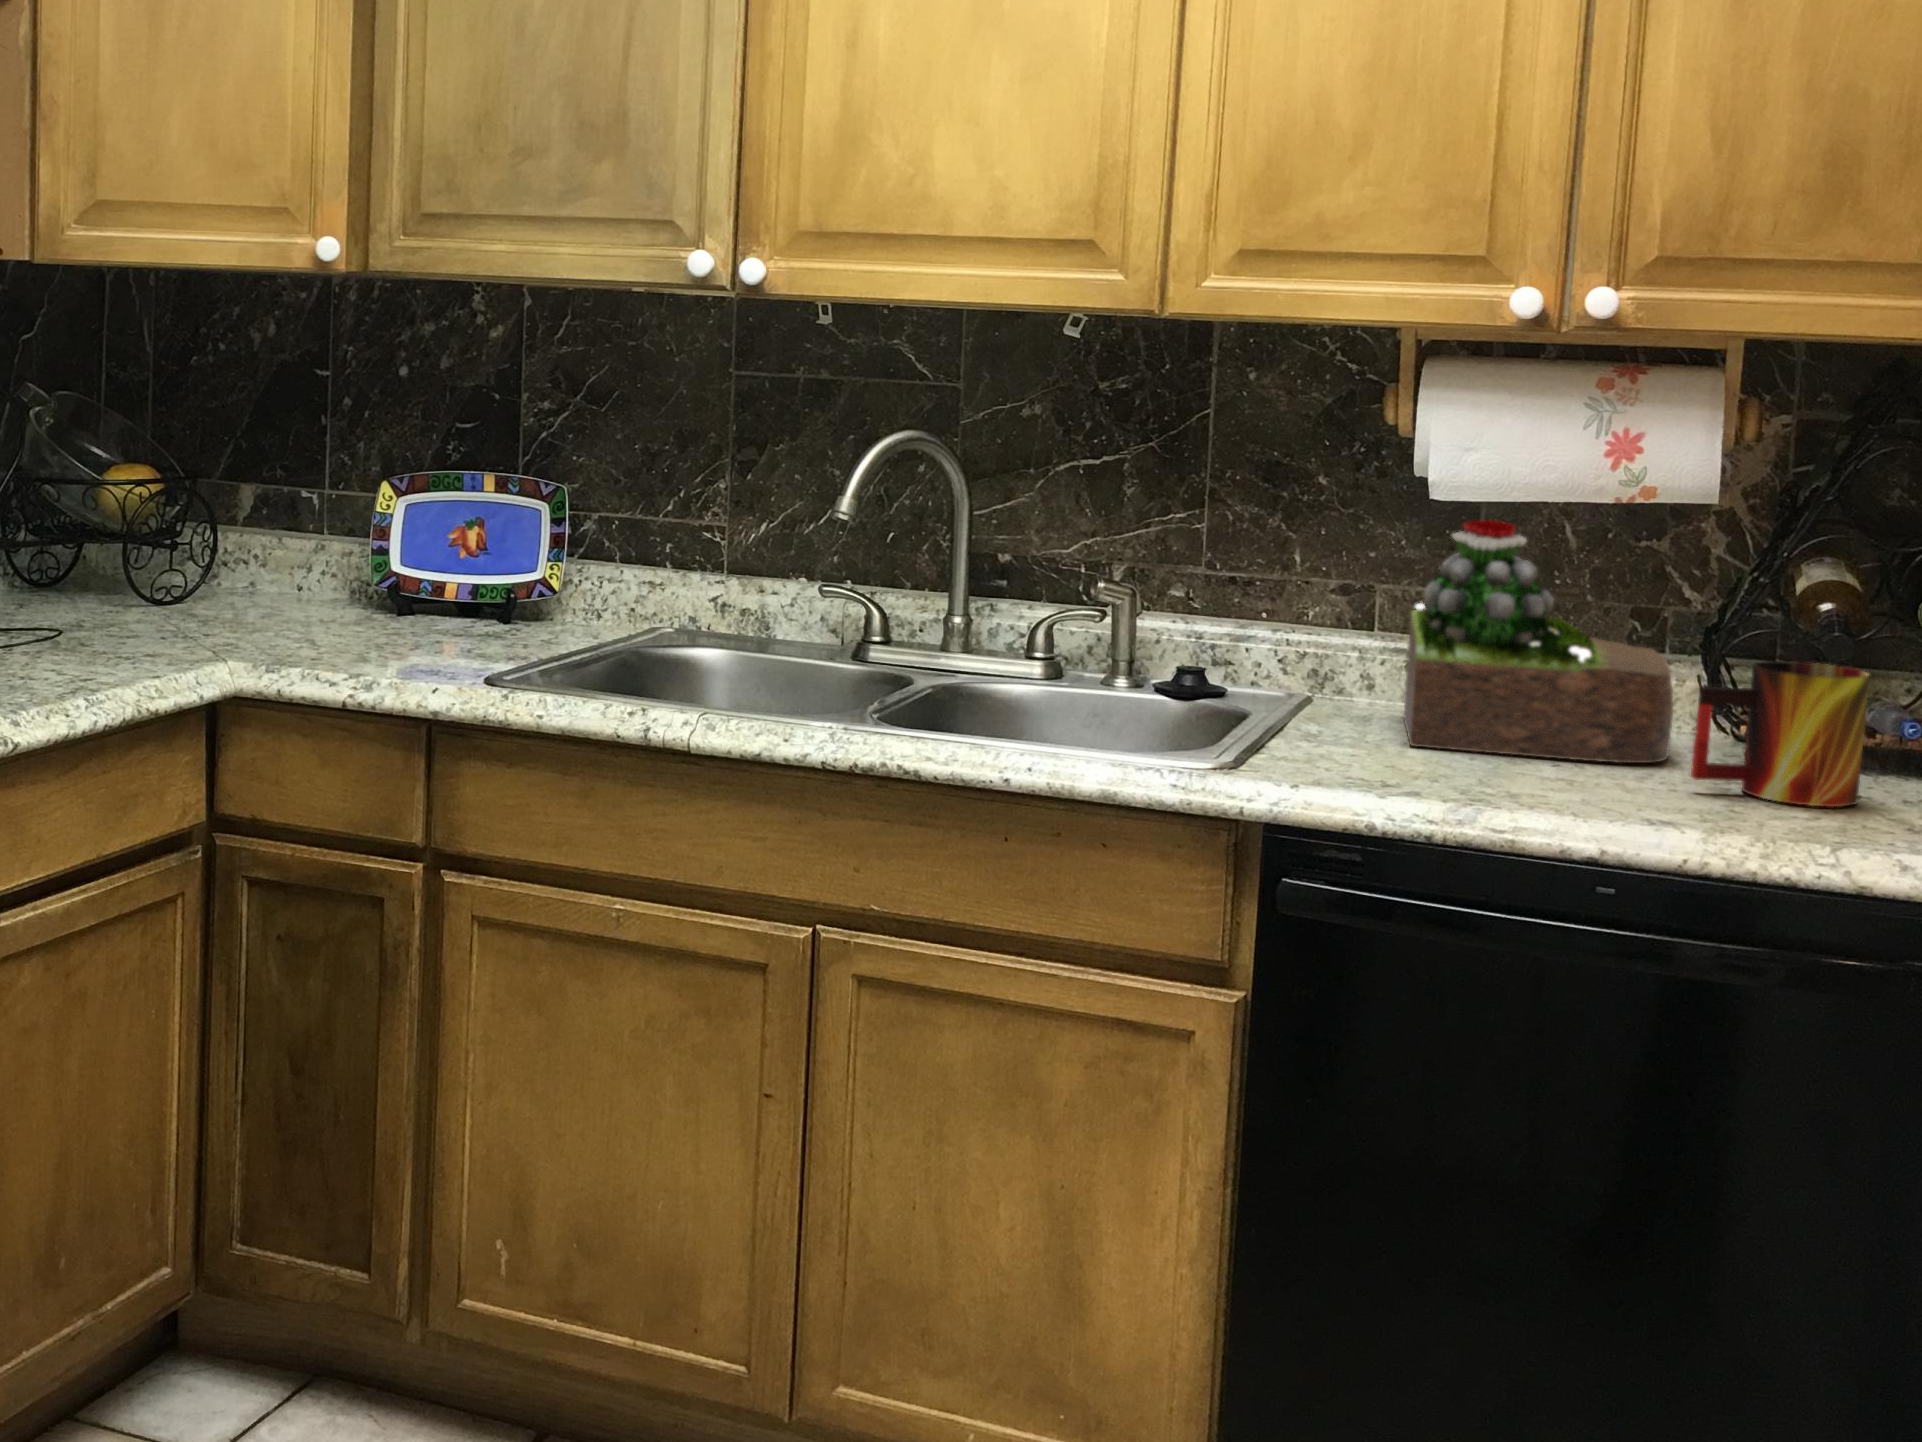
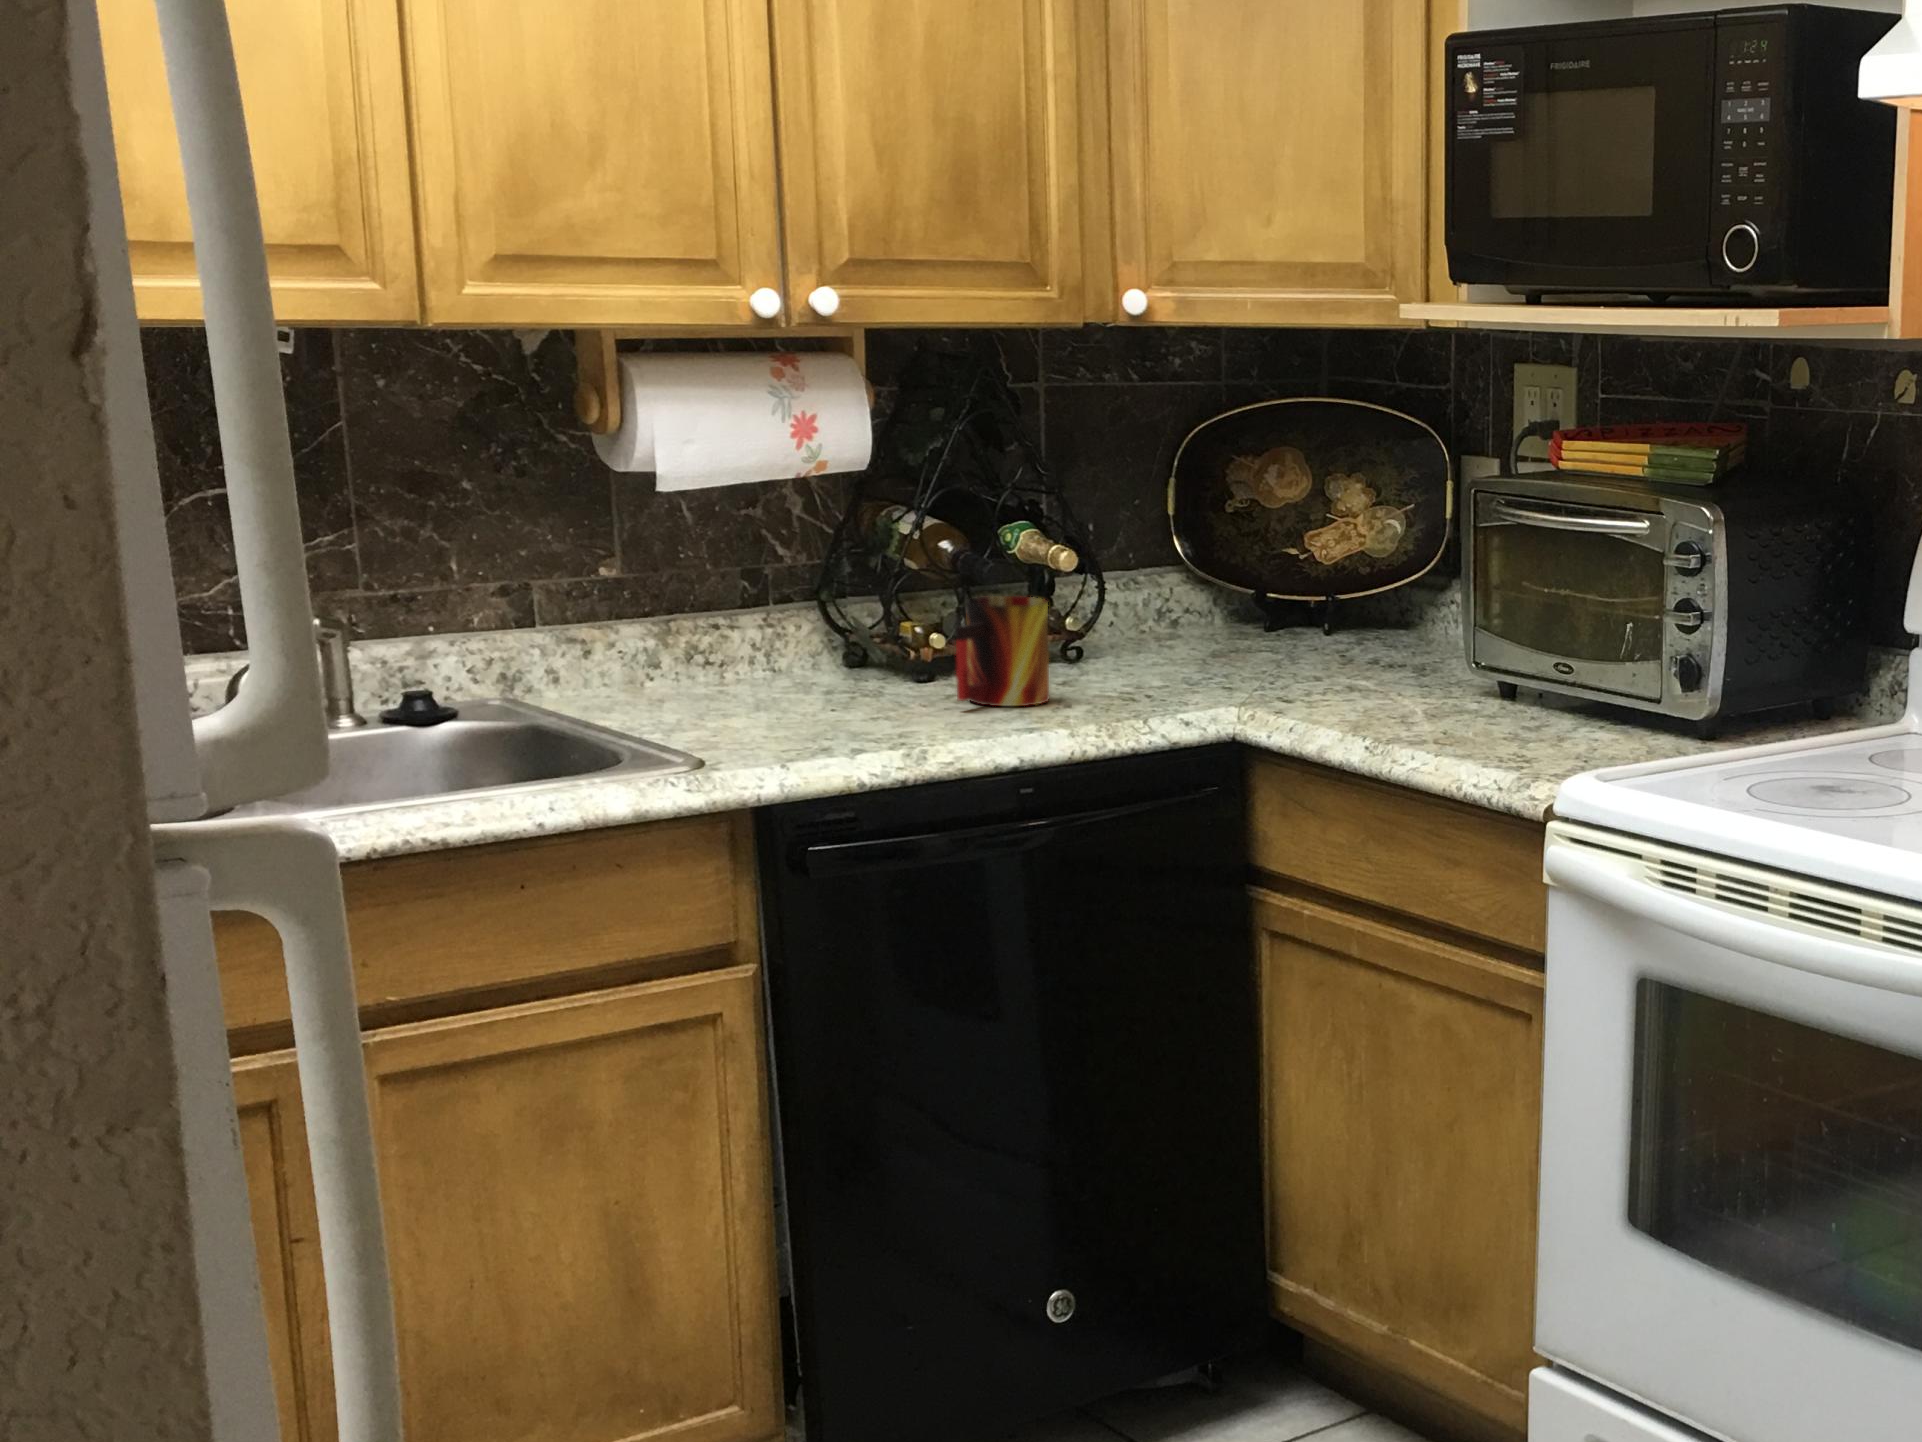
succulent plant: present [1404,520,1673,763] -> none [625,508,884,721]

